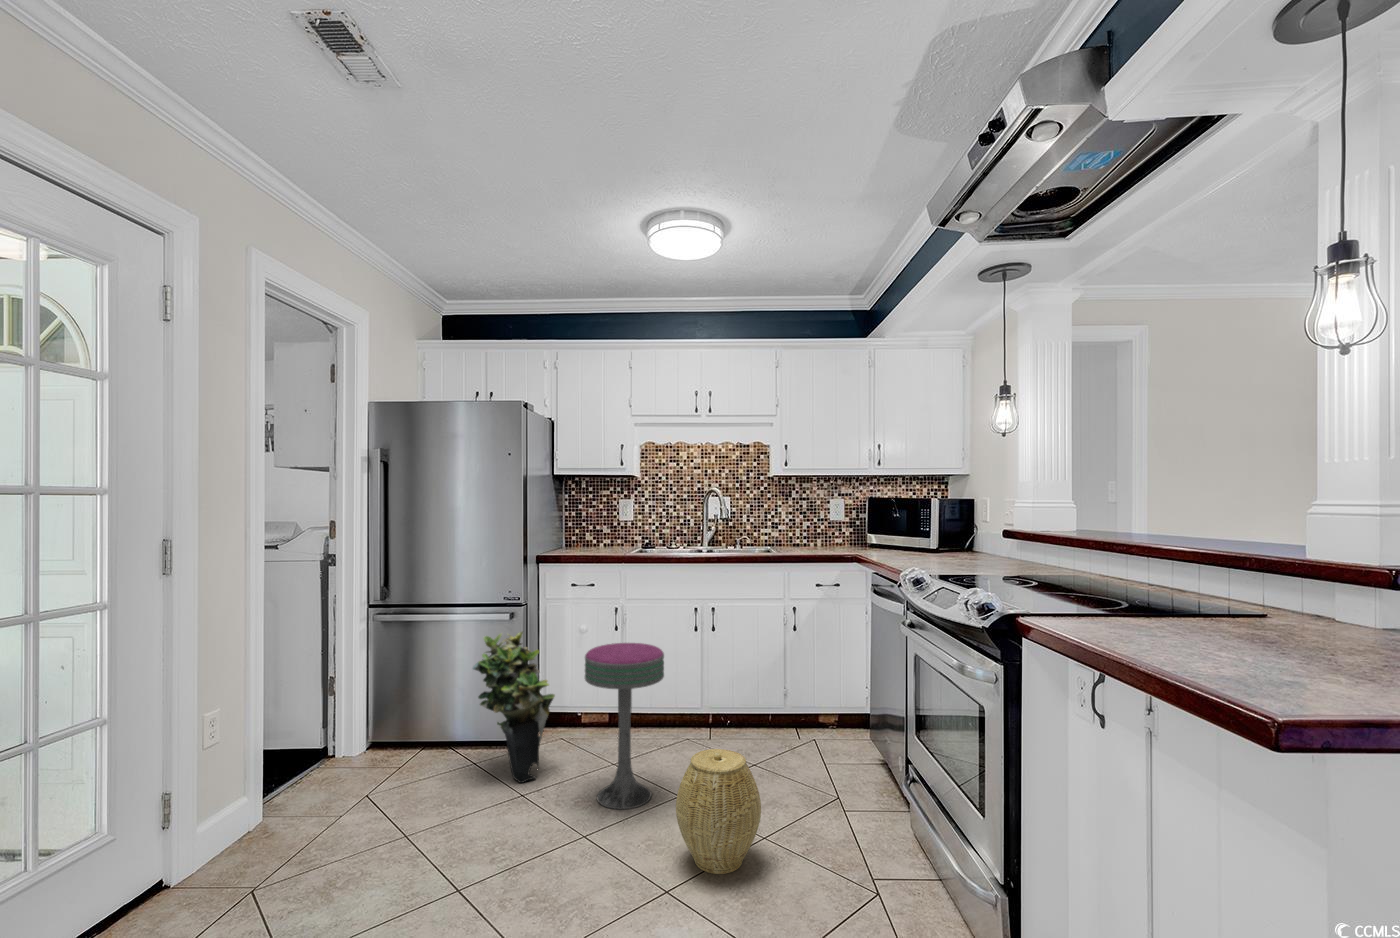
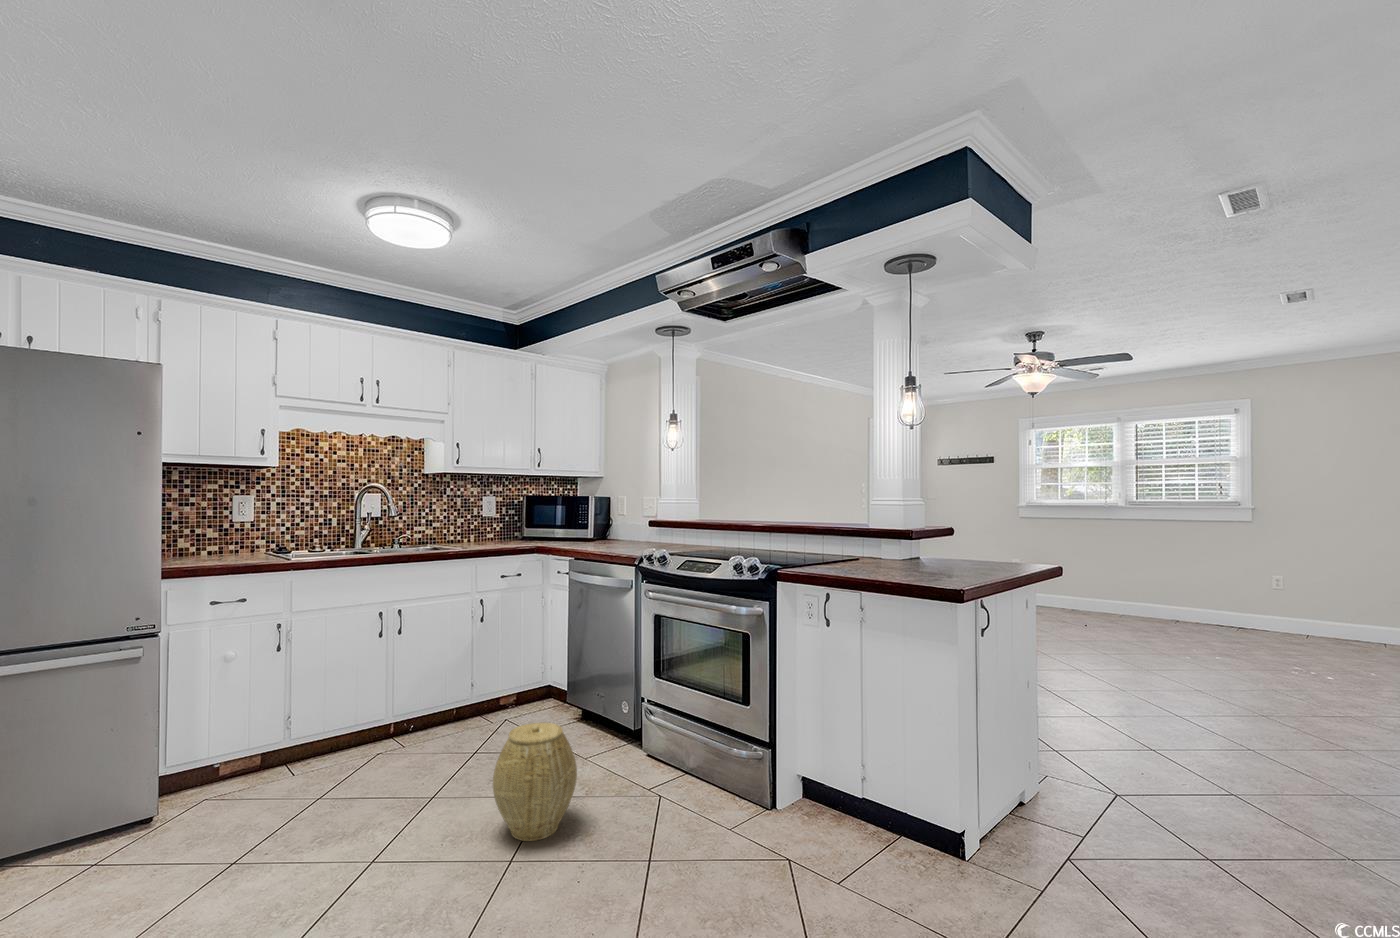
potted plant: present [473,632,555,783] -> none [105,665,245,866]
bar stool: present [585,643,664,810] -> none [323,648,424,840]

